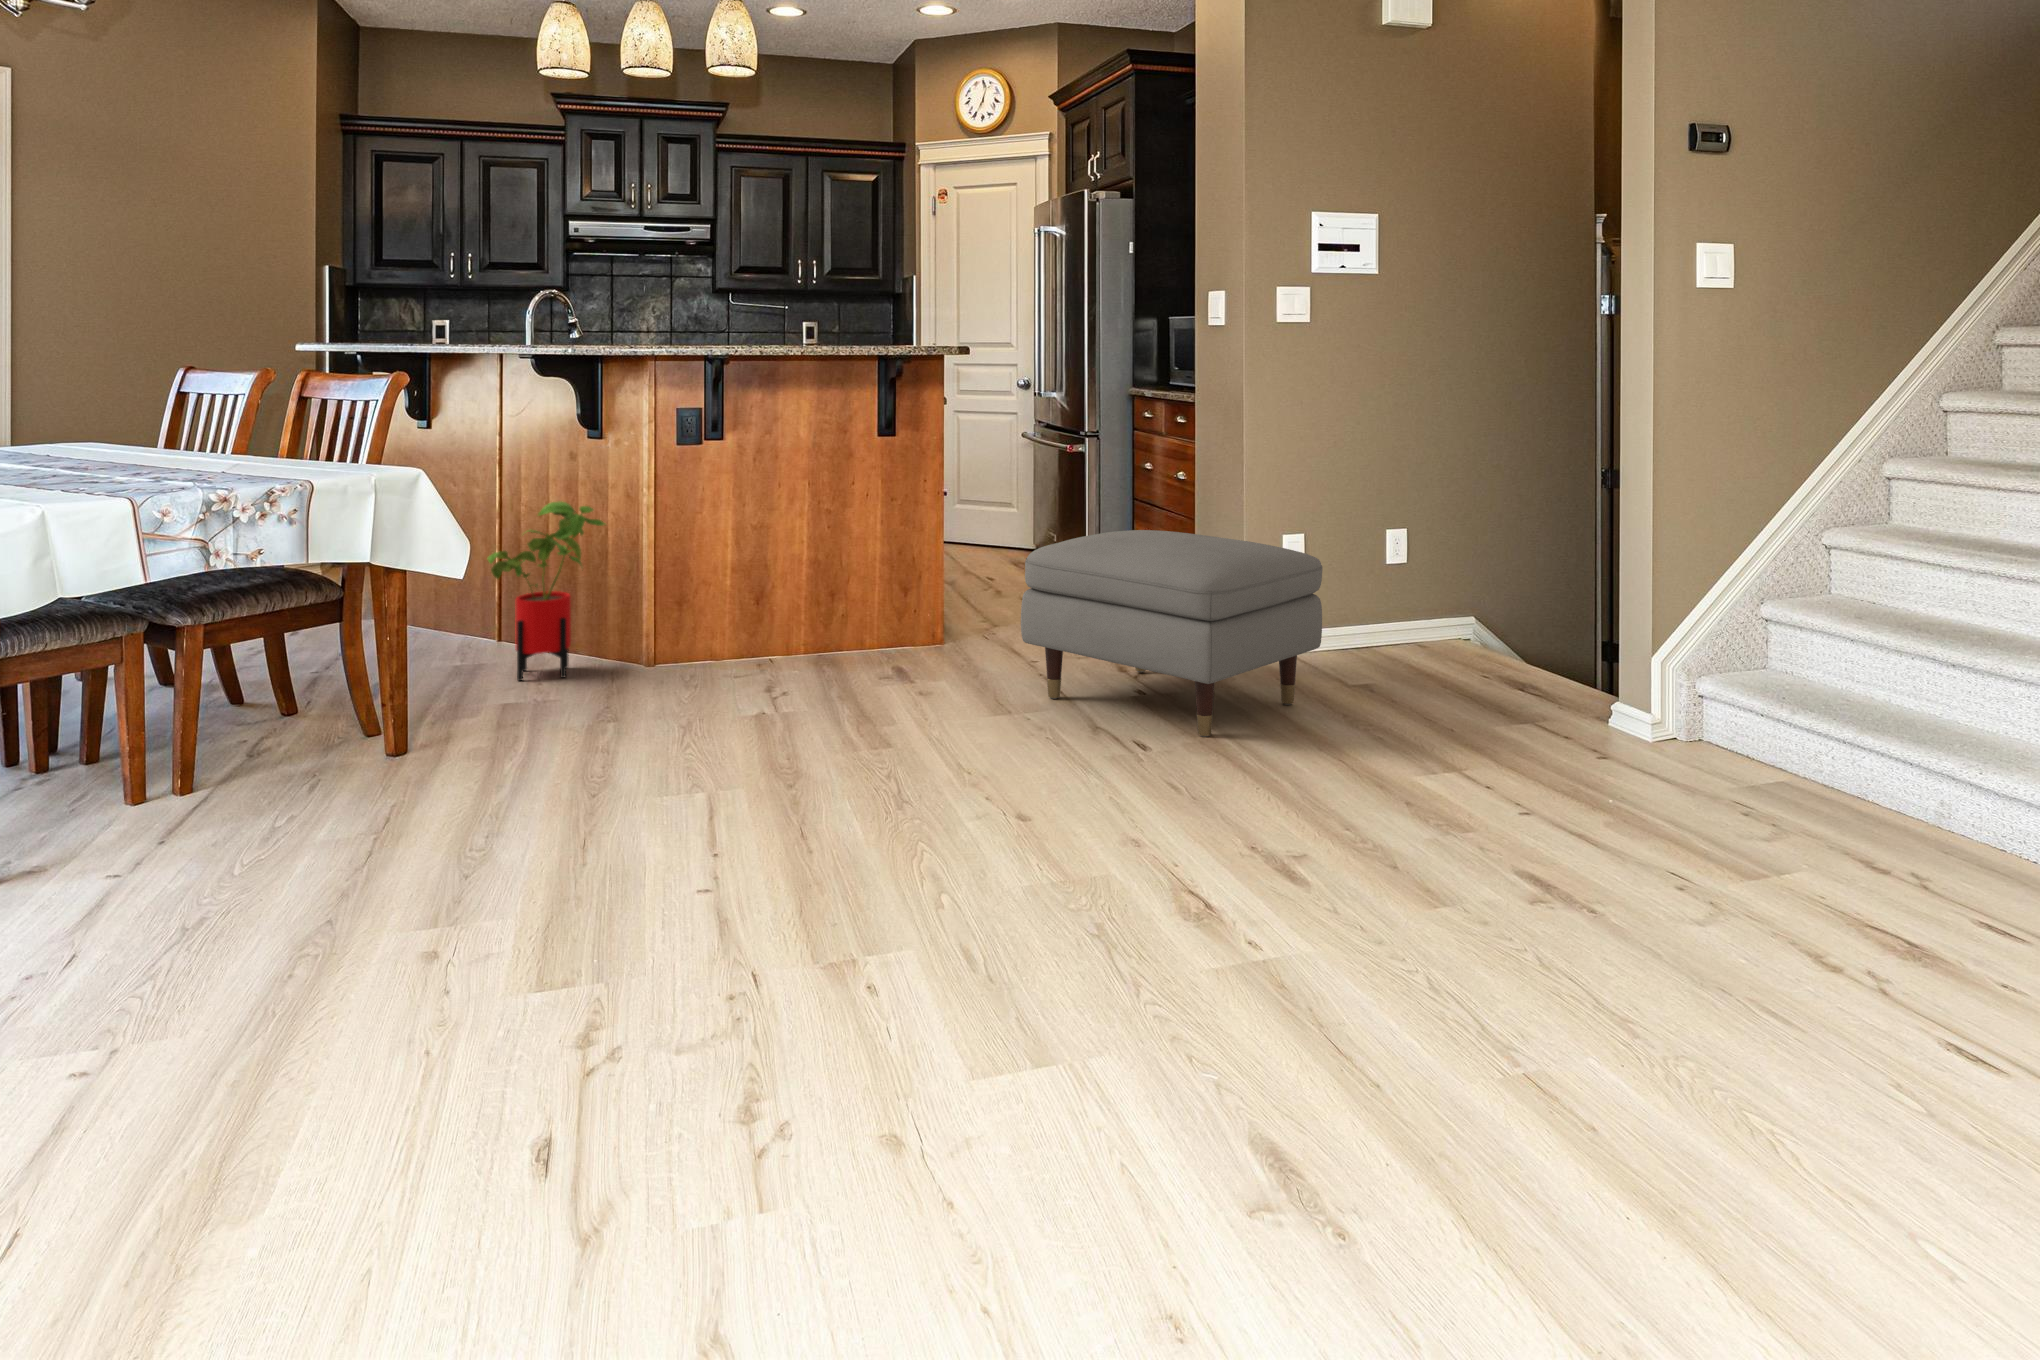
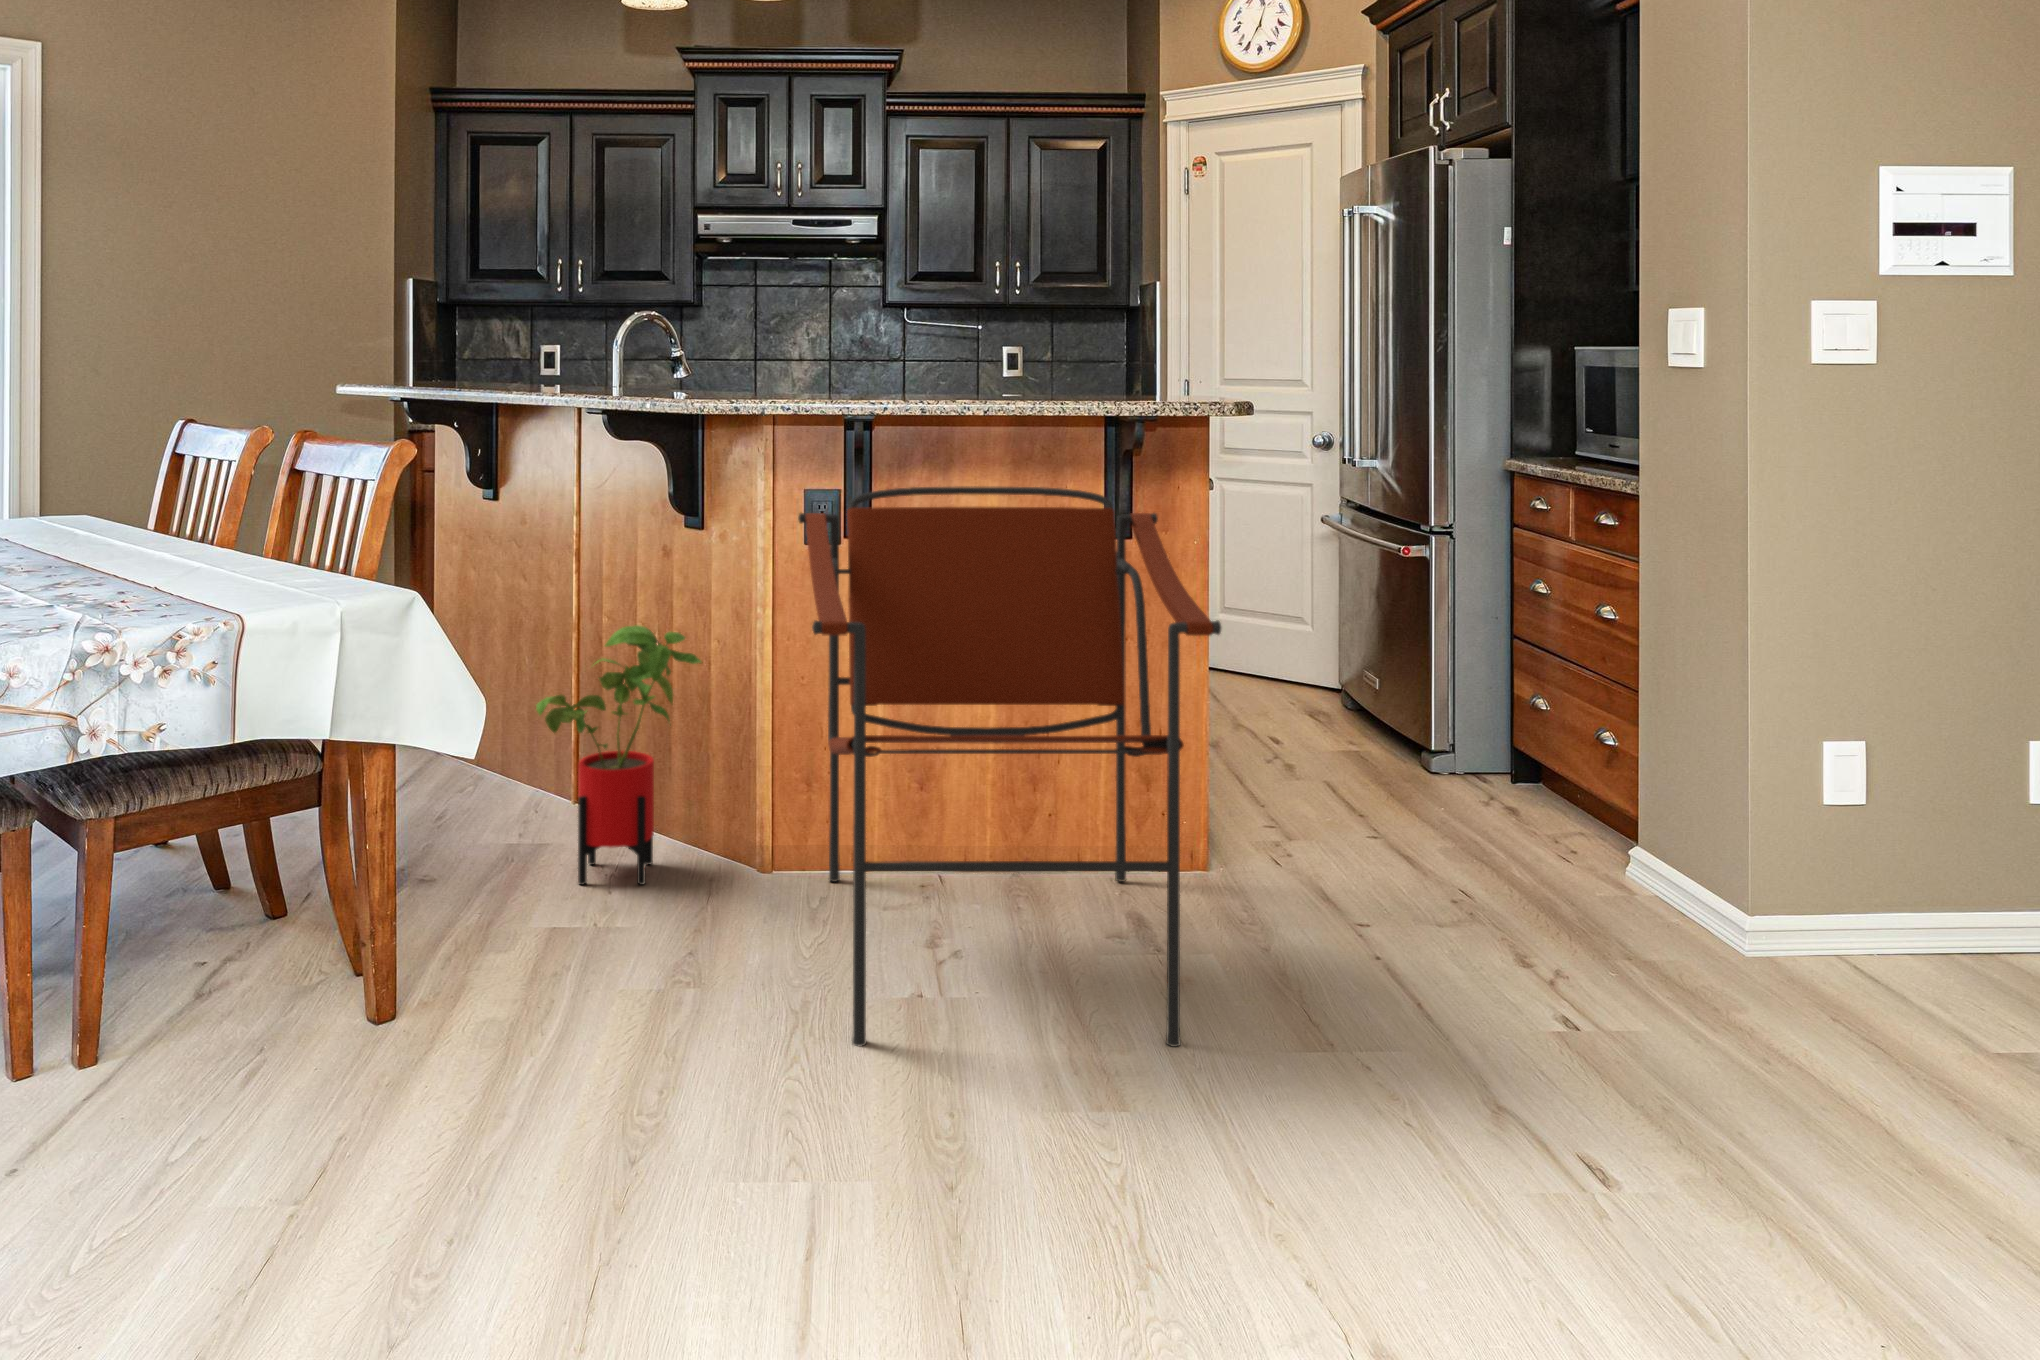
armchair: none [673,404,946,736] -> present [798,486,1221,1047]
ottoman: present [1021,530,1323,737] -> none [1351,725,1962,1171]

